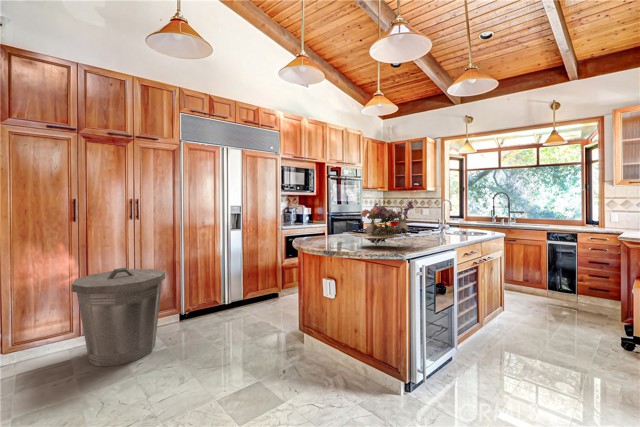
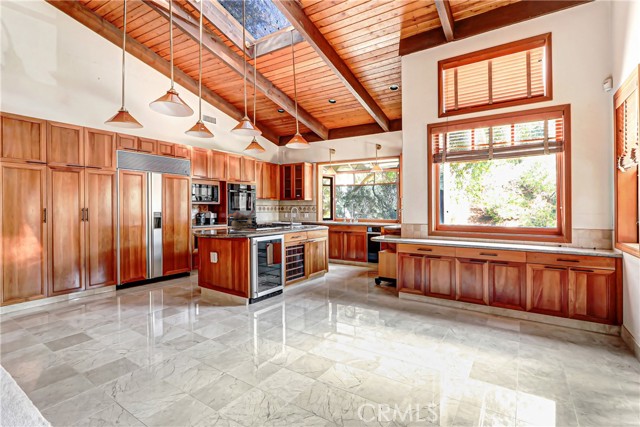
trash can: present [71,268,165,366] -> none [48,251,109,310]

